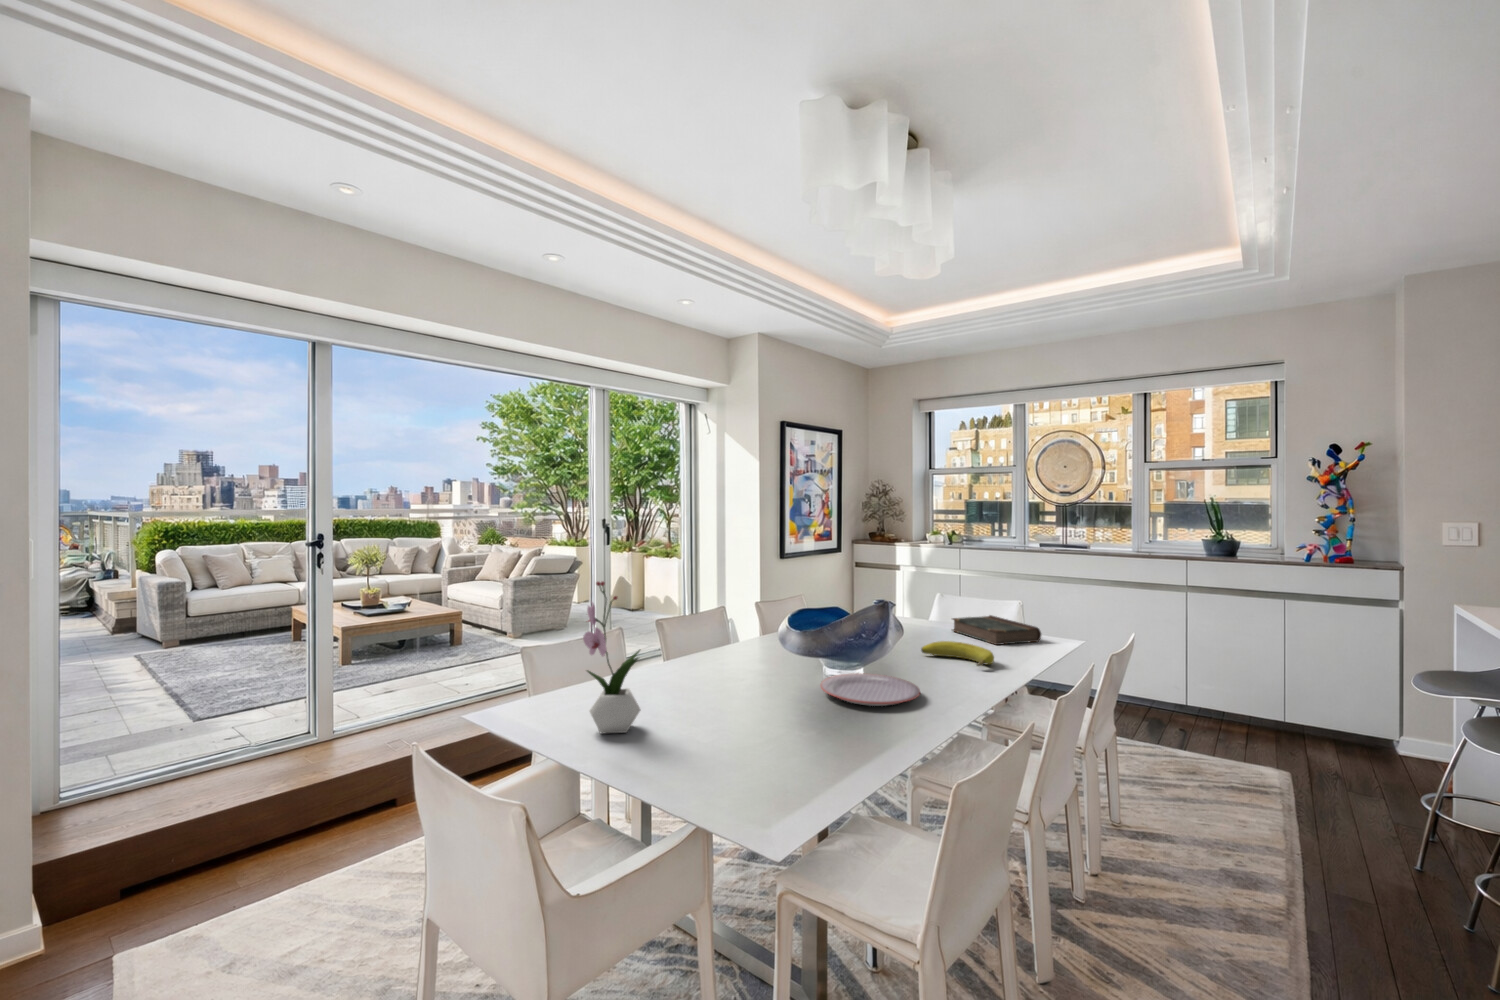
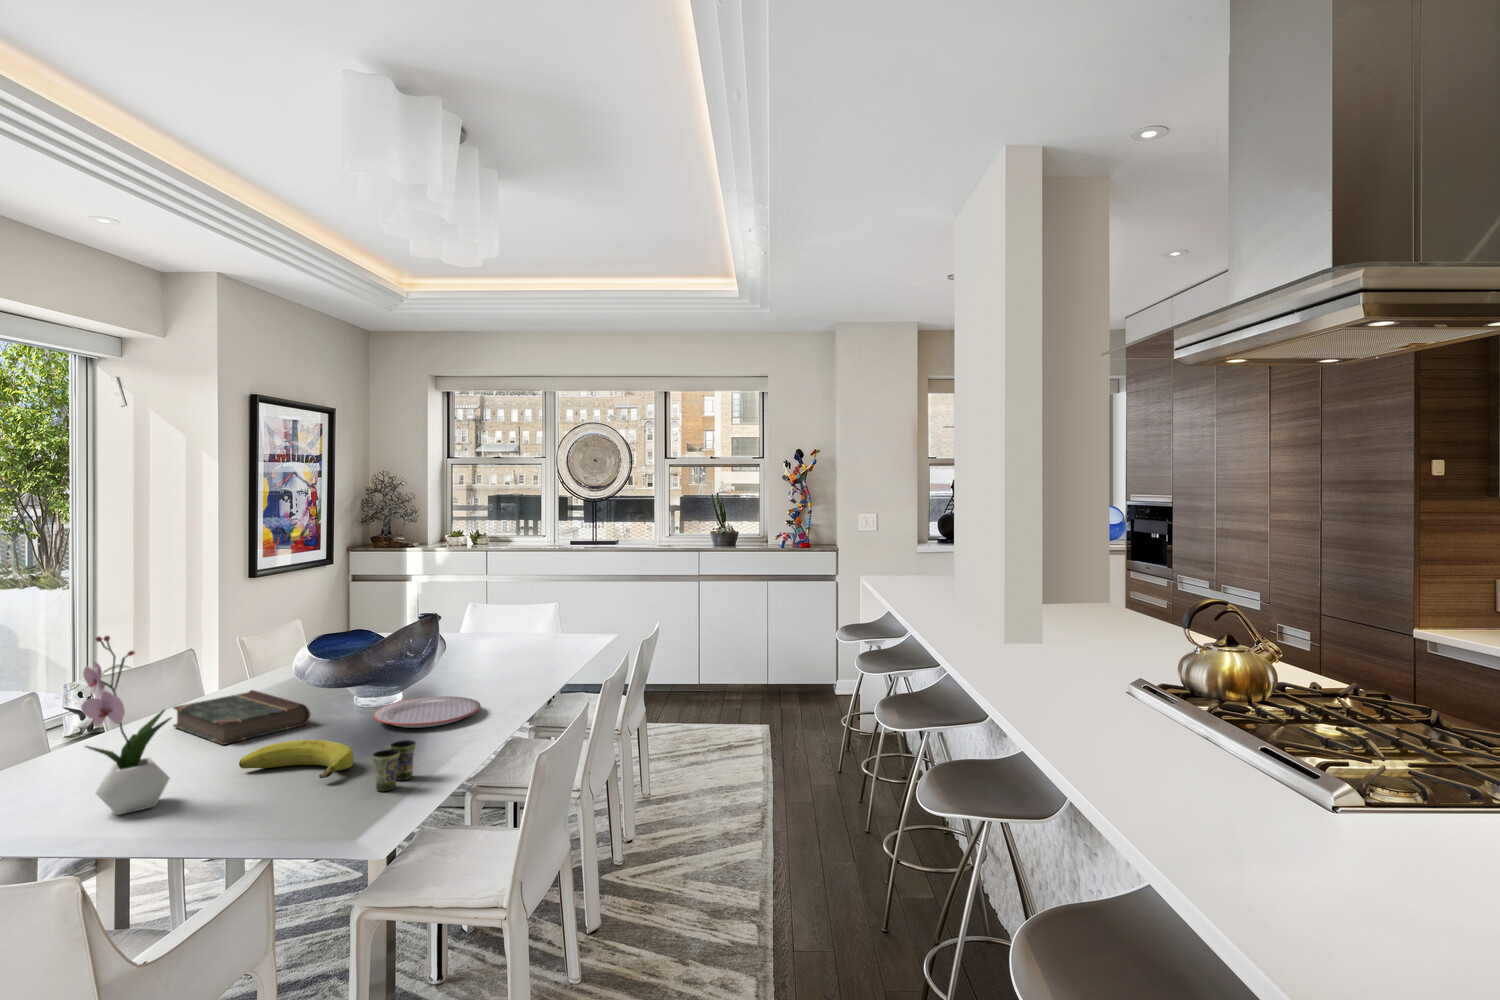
book: present [952,615,1041,645] -> present [173,690,310,745]
fruit: present [921,641,994,666] -> present [239,740,354,778]
cup: none [788,719,835,771] -> present [372,740,416,791]

